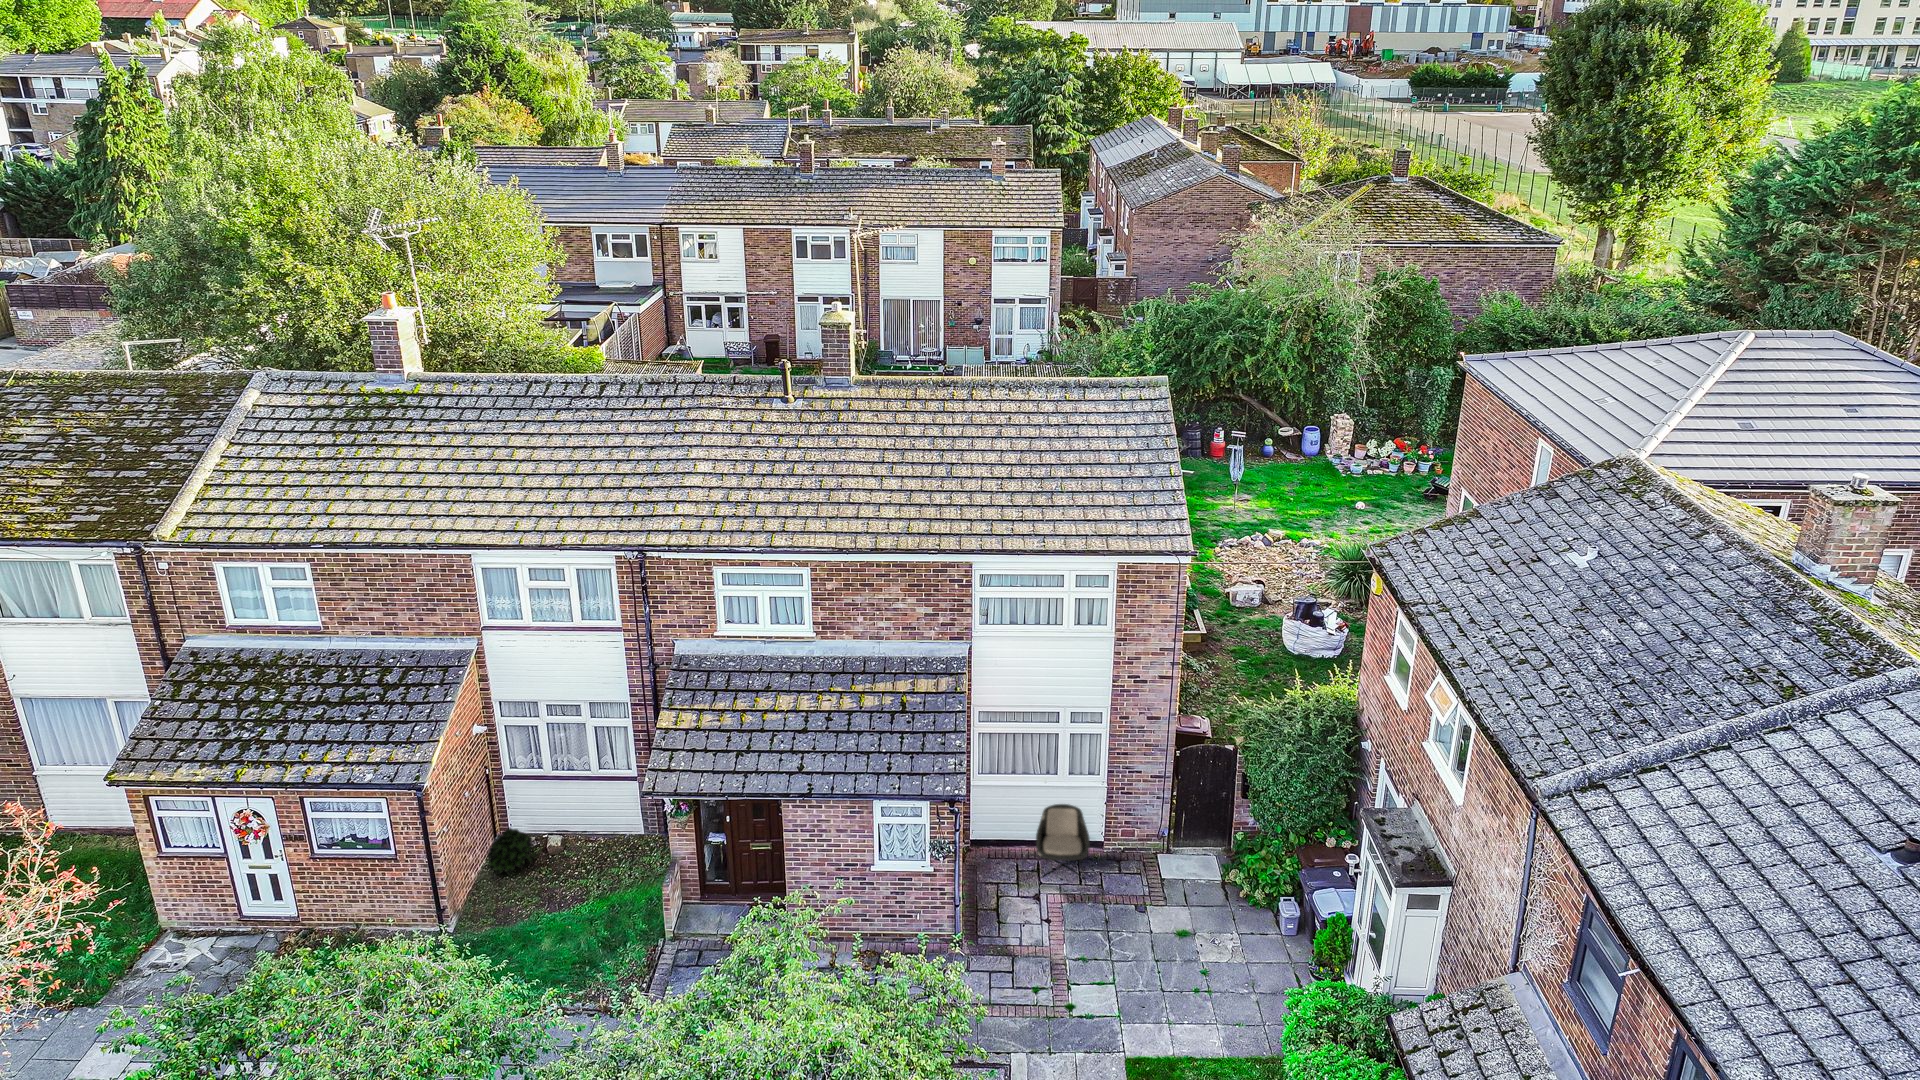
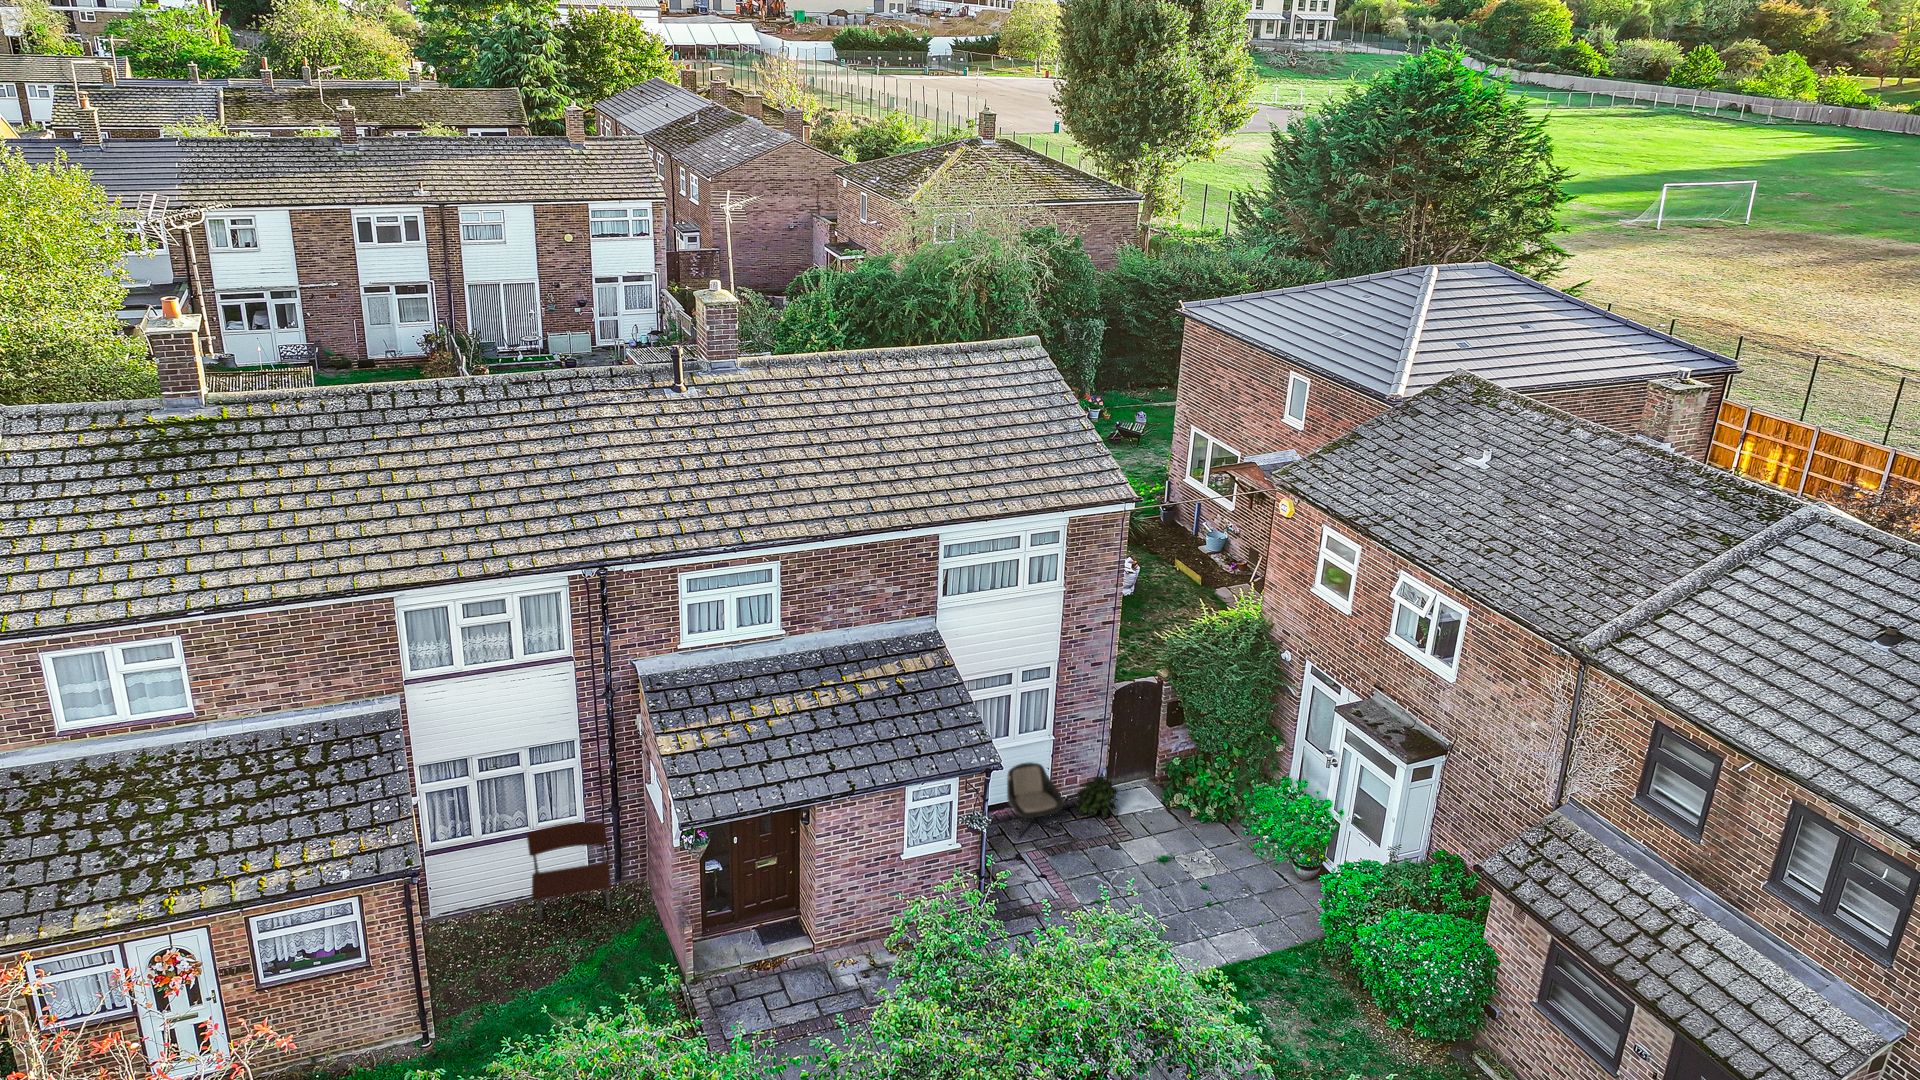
bench: none [570,774,649,858] -> present [527,822,610,921]
potted plant: present [488,828,537,874] -> present [1076,777,1118,820]

